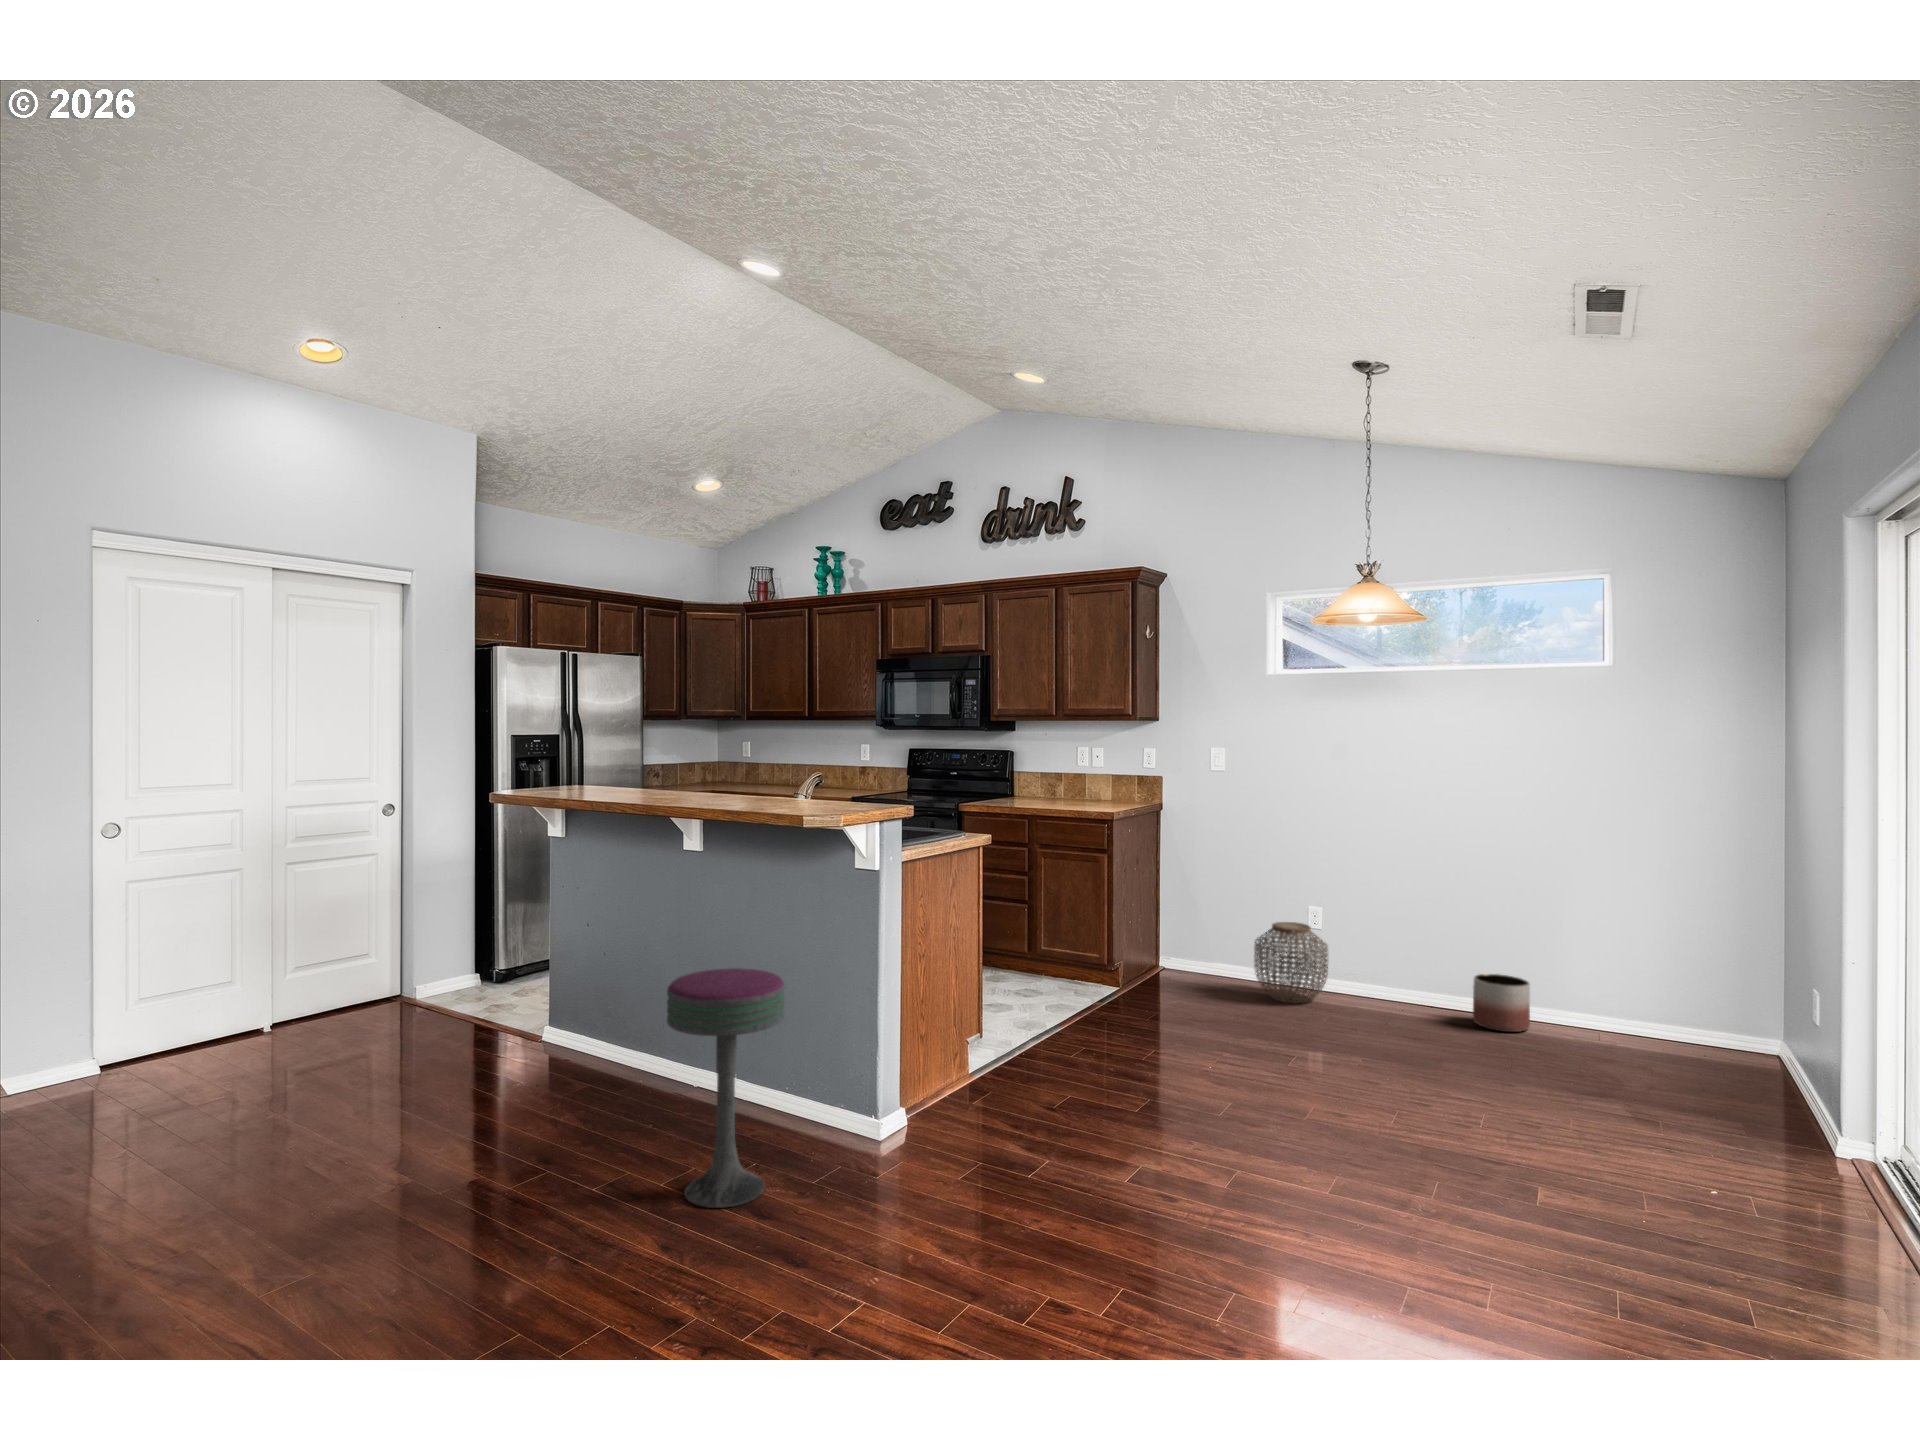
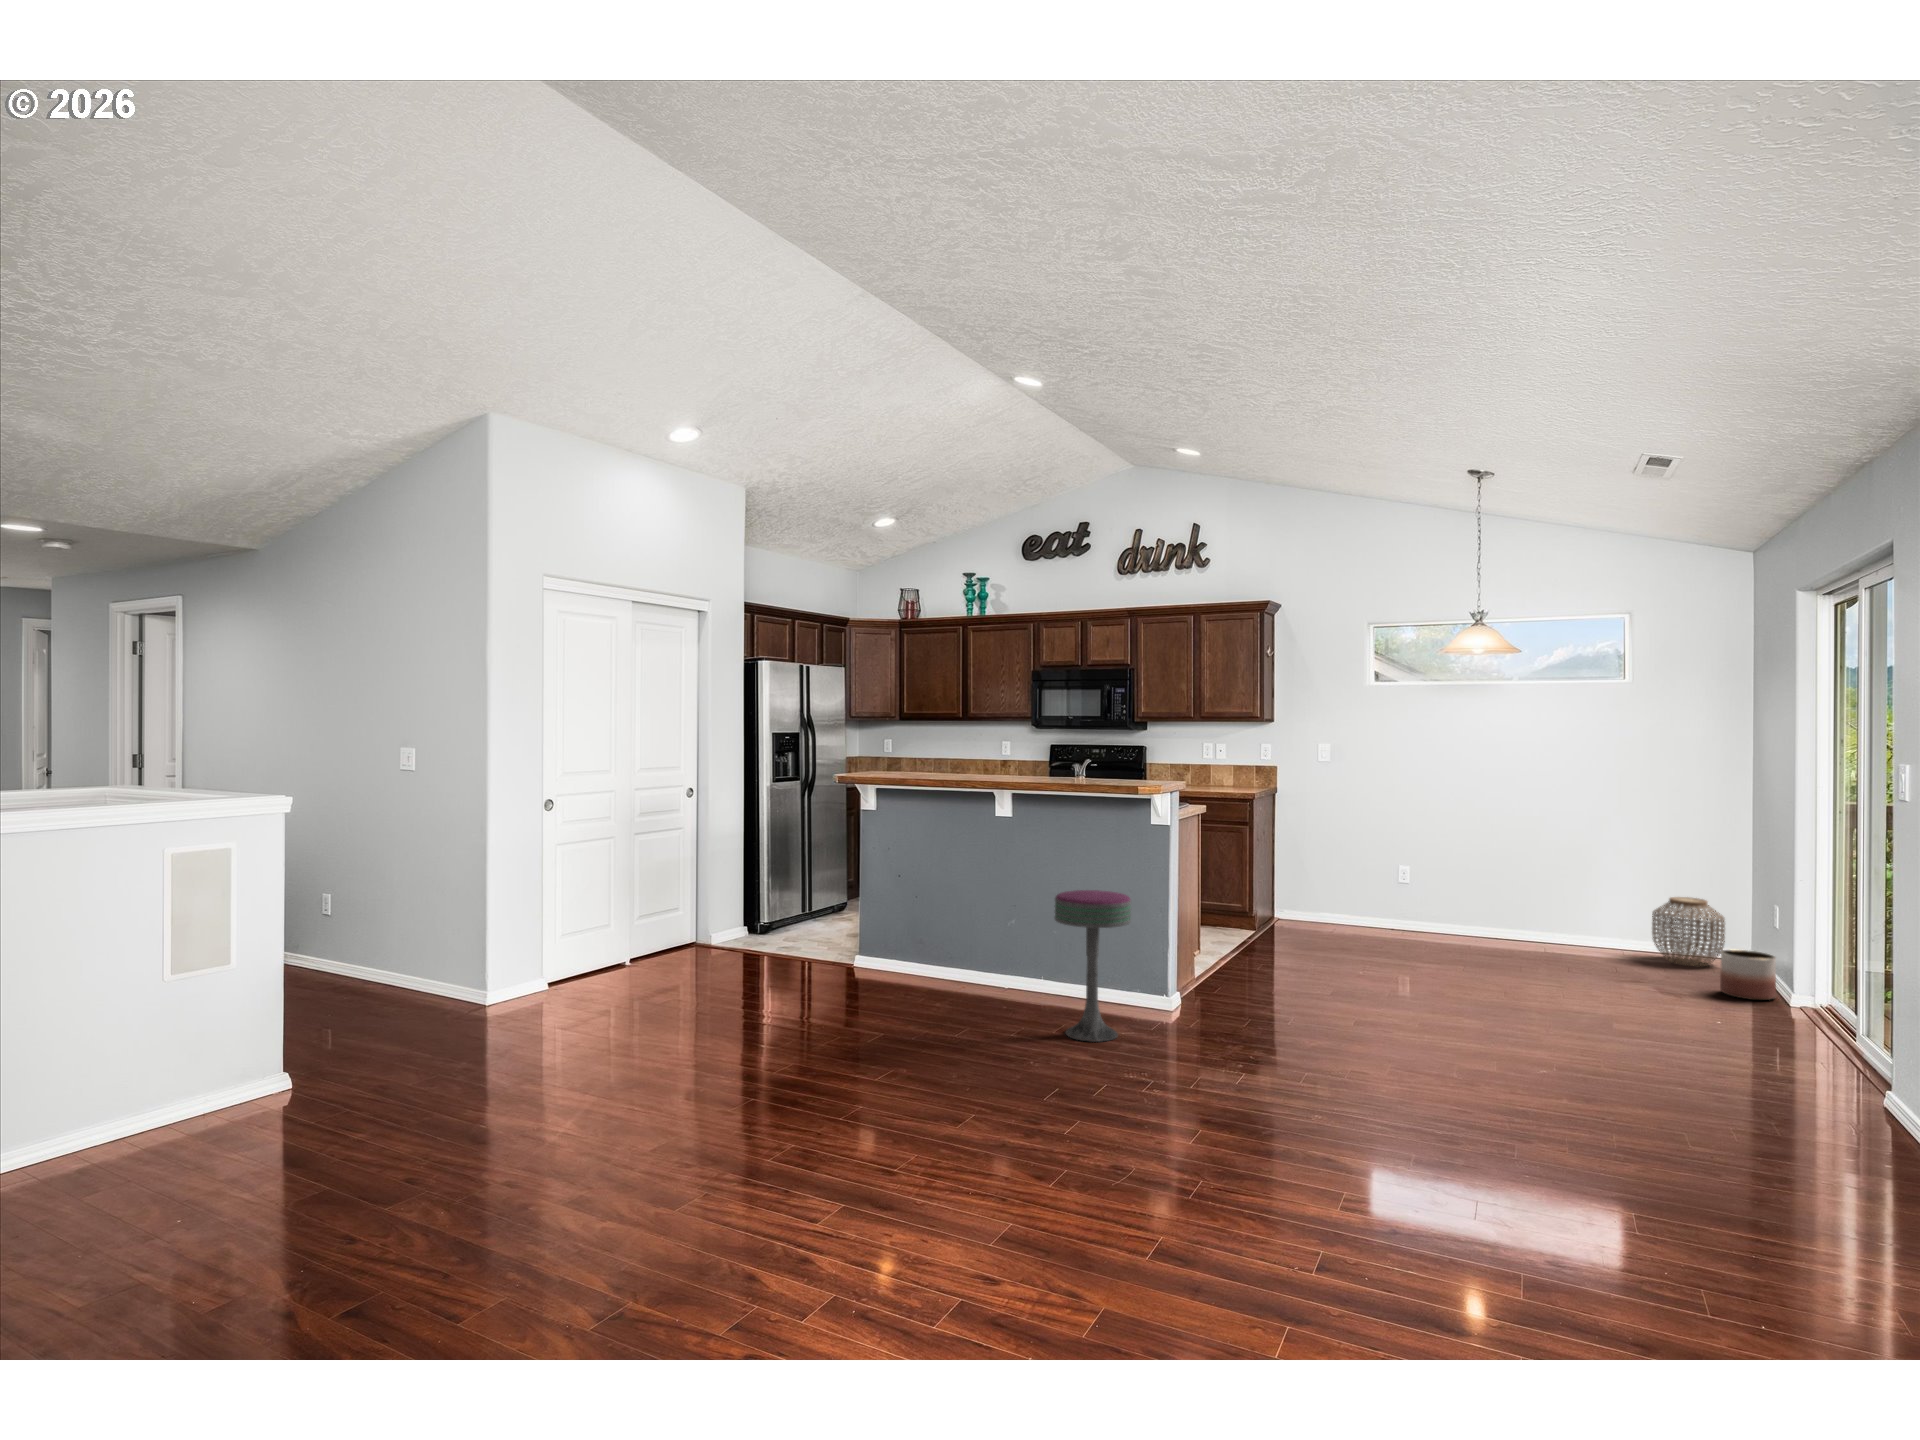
woven basket: present [1254,922,1328,1003] -> present [1652,897,1725,966]
planter: present [1473,974,1530,1032] -> present [1720,950,1776,1000]

